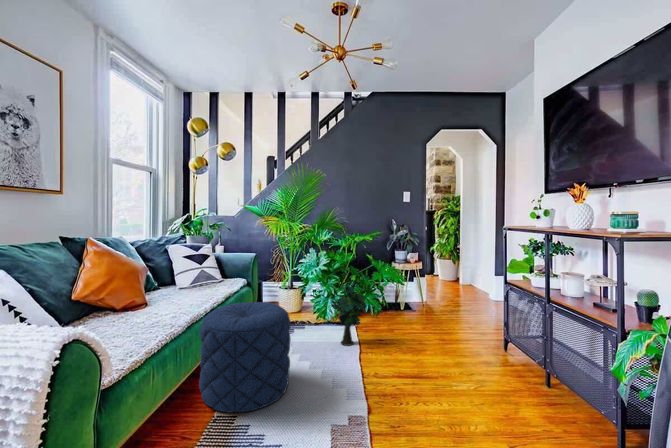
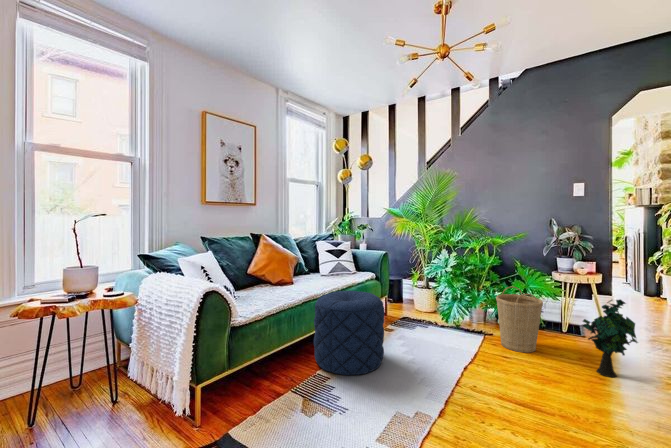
basket: none [372,277,409,336] -> present [496,286,543,353]
decorative plant: present [331,280,366,346] -> present [582,300,638,377]

